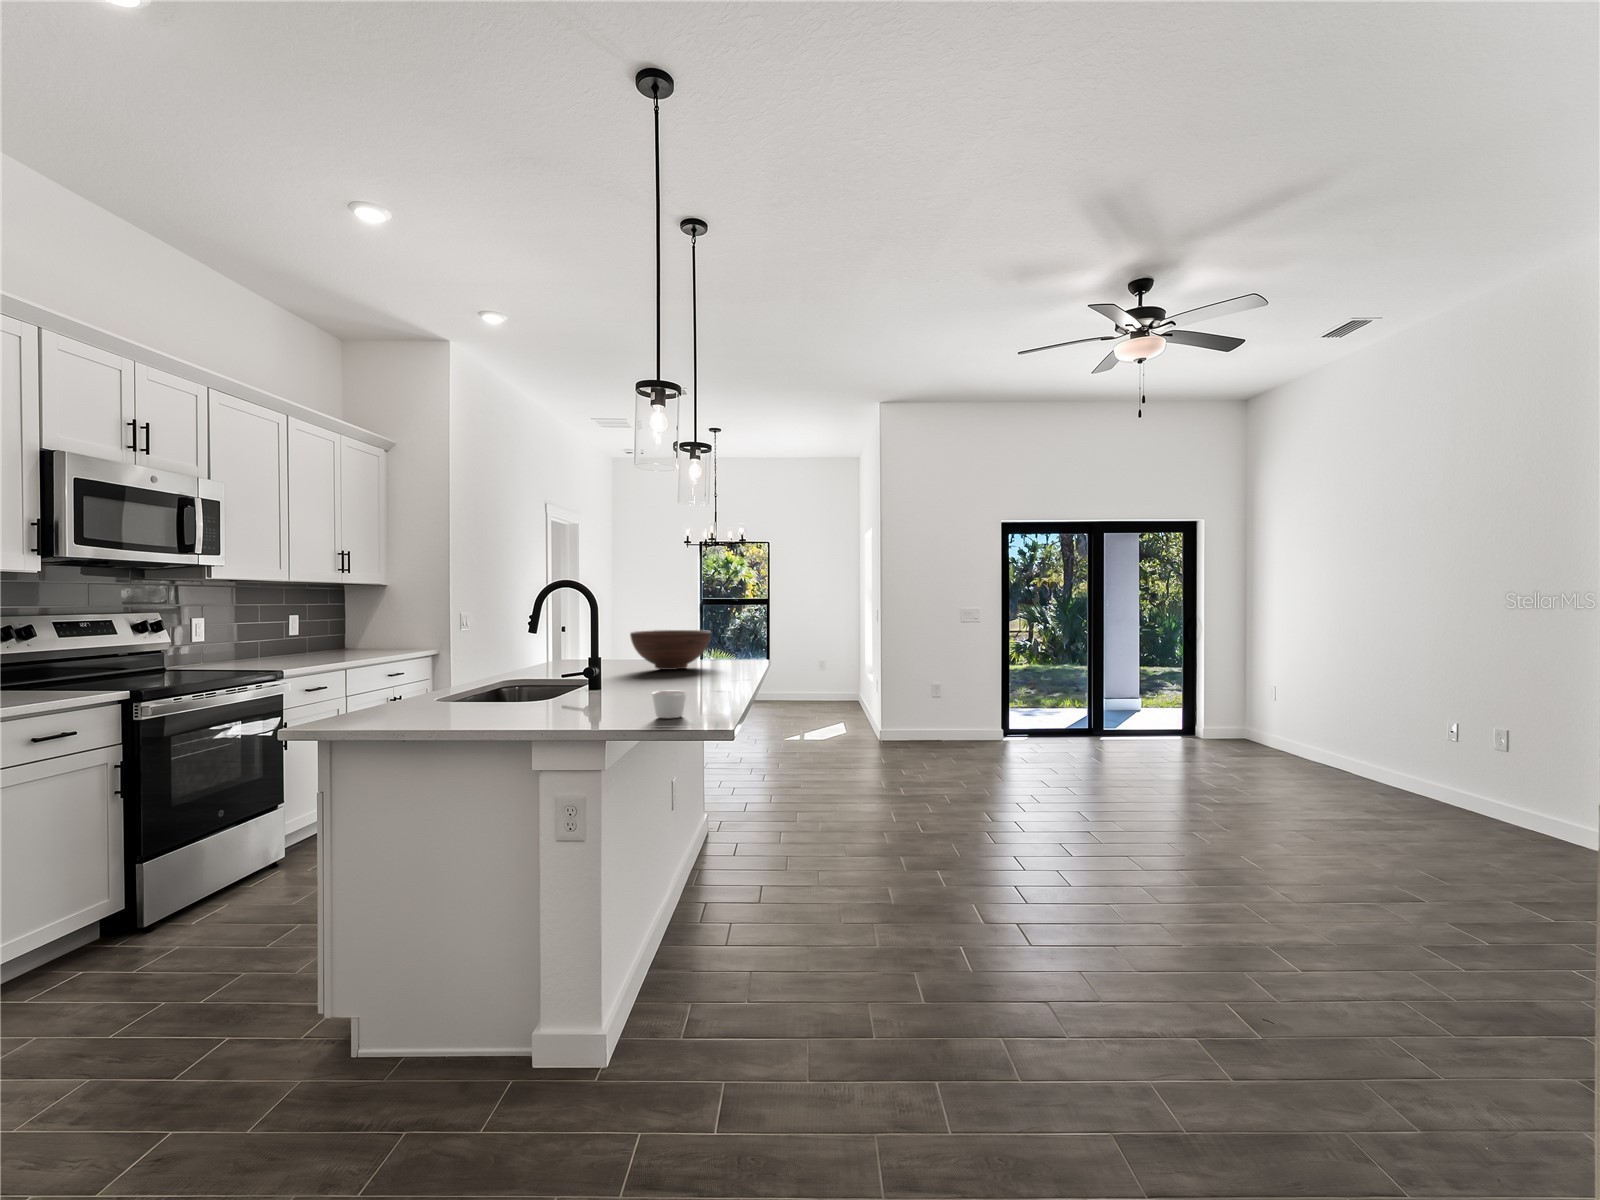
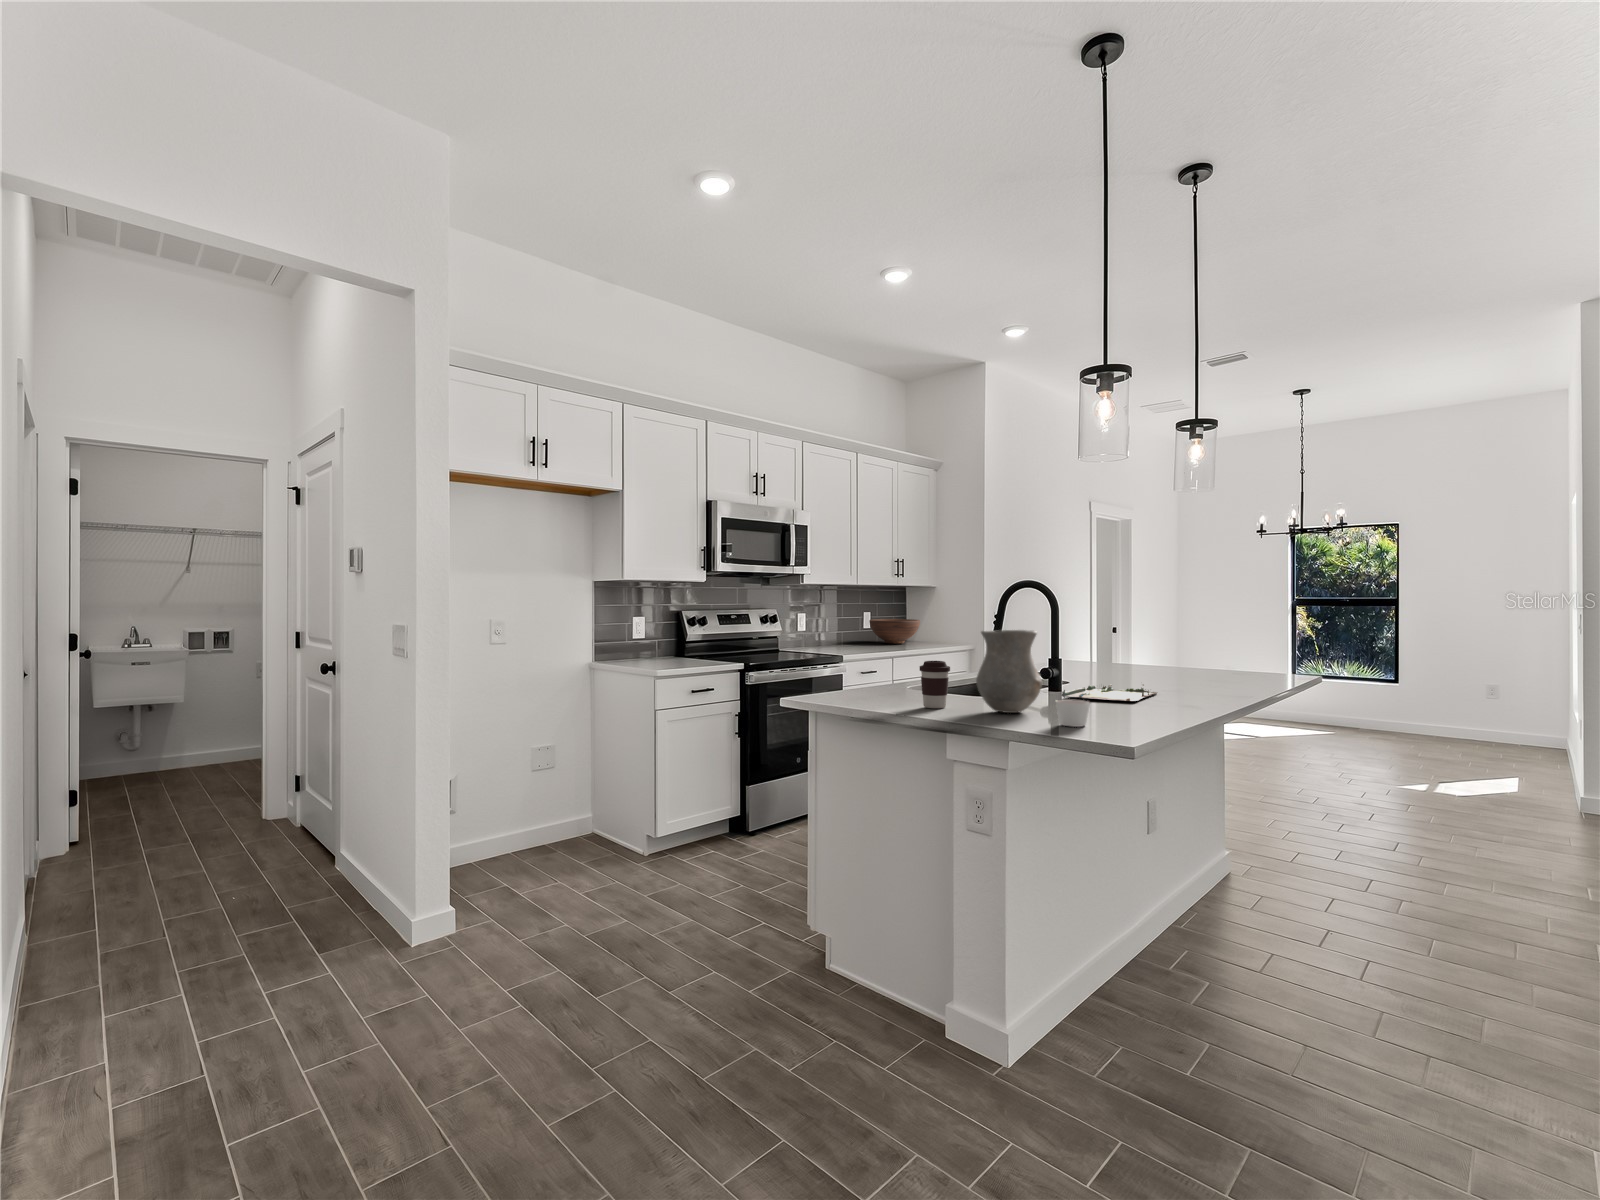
vase: none [546,622,620,713] -> present [976,630,1042,713]
fruit bowl: present [630,630,711,670] -> present [869,619,920,644]
coffee cup: none [470,662,509,718] -> present [920,661,950,708]
tray: none [616,673,697,693] -> present [1061,684,1157,701]

